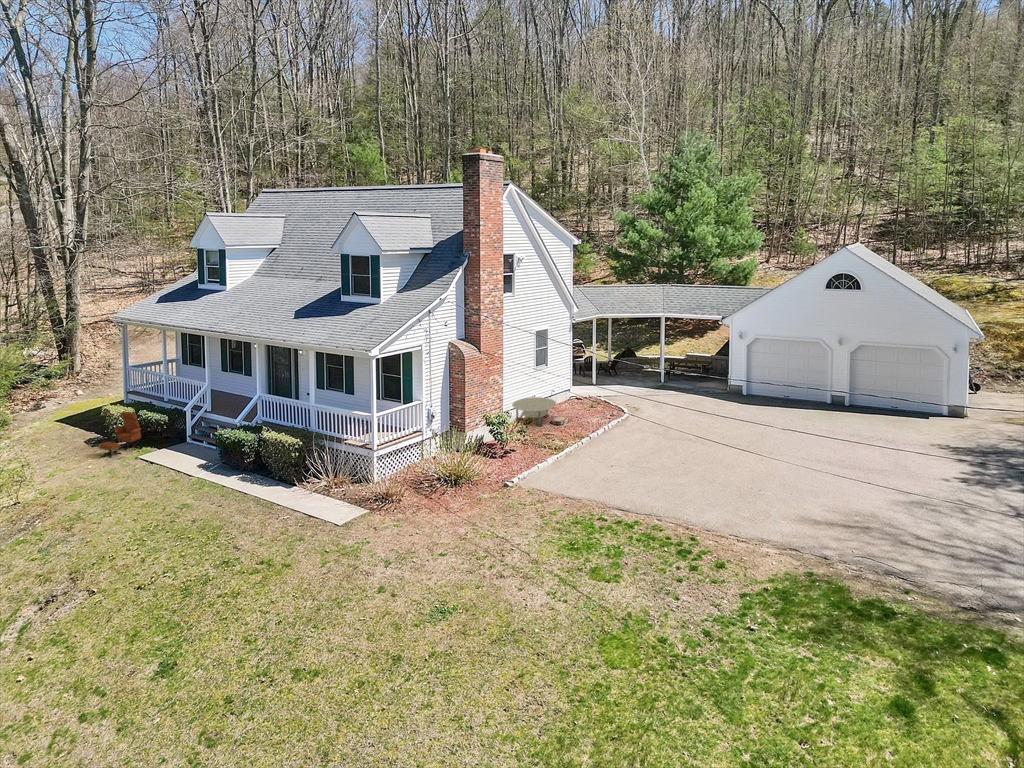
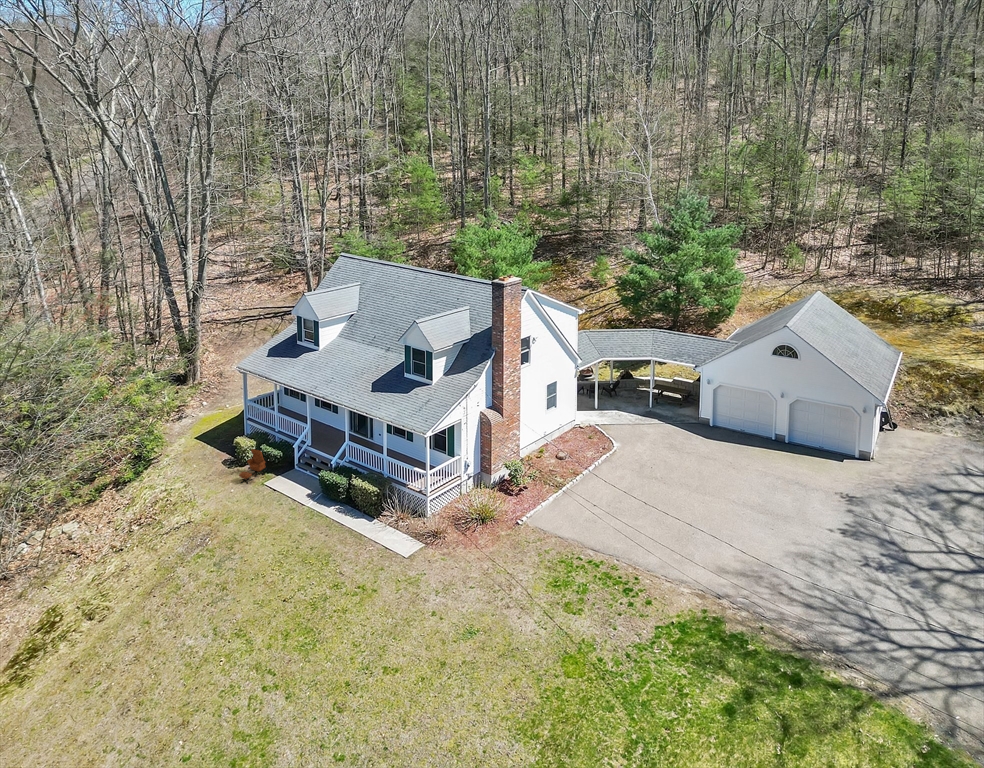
round table: present [512,397,556,427] -> none [526,438,558,464]

